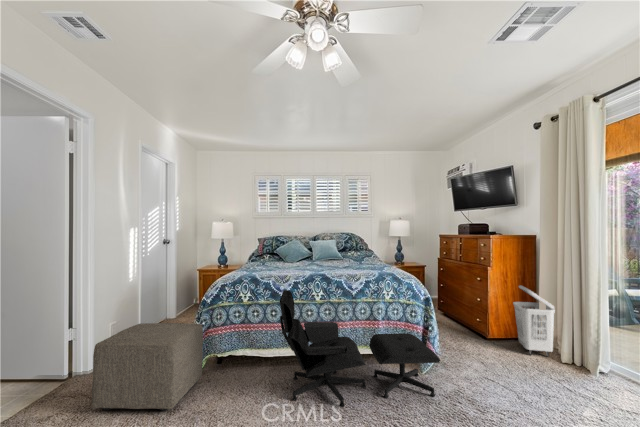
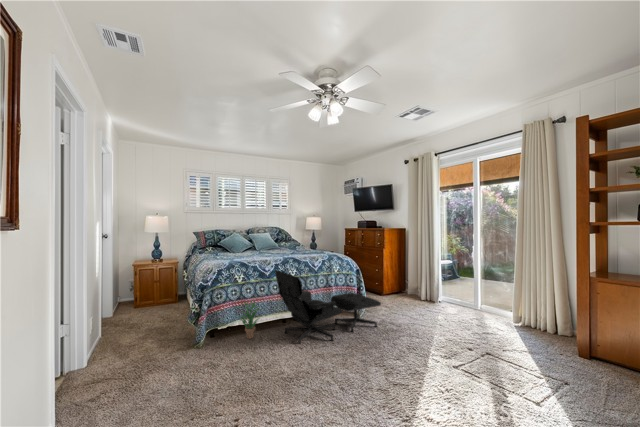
laundry basket: present [513,285,555,356] -> none [396,259,420,300]
ottoman: present [92,323,203,411] -> none [152,302,224,377]
potted plant: none [234,327,261,378] -> present [242,301,259,339]

